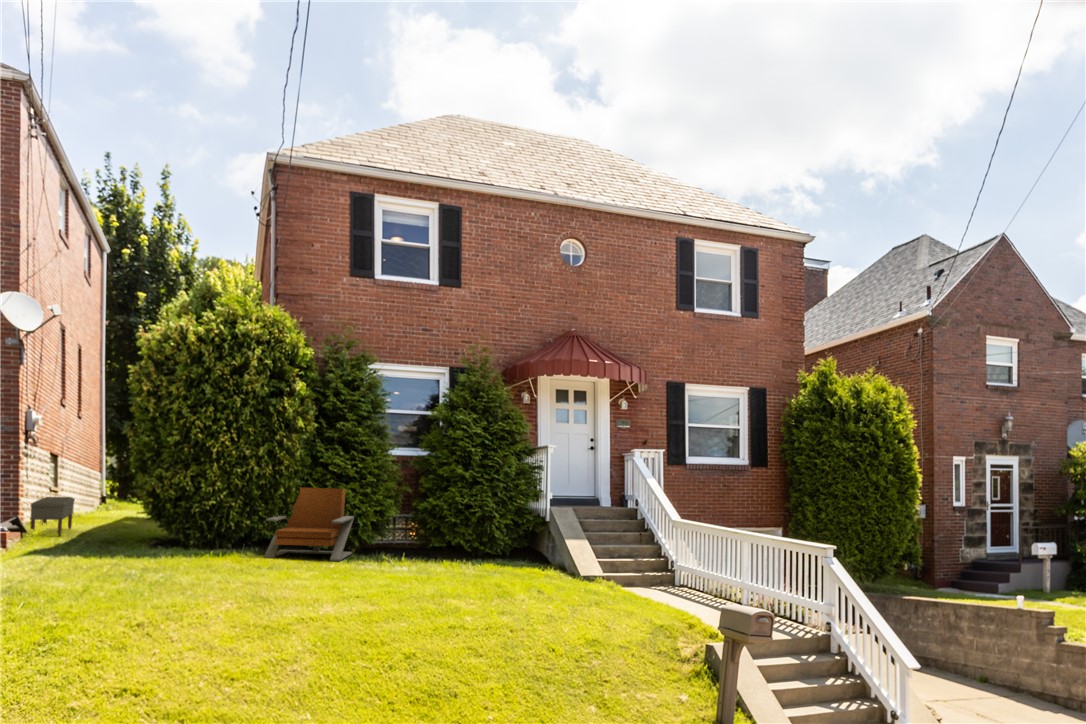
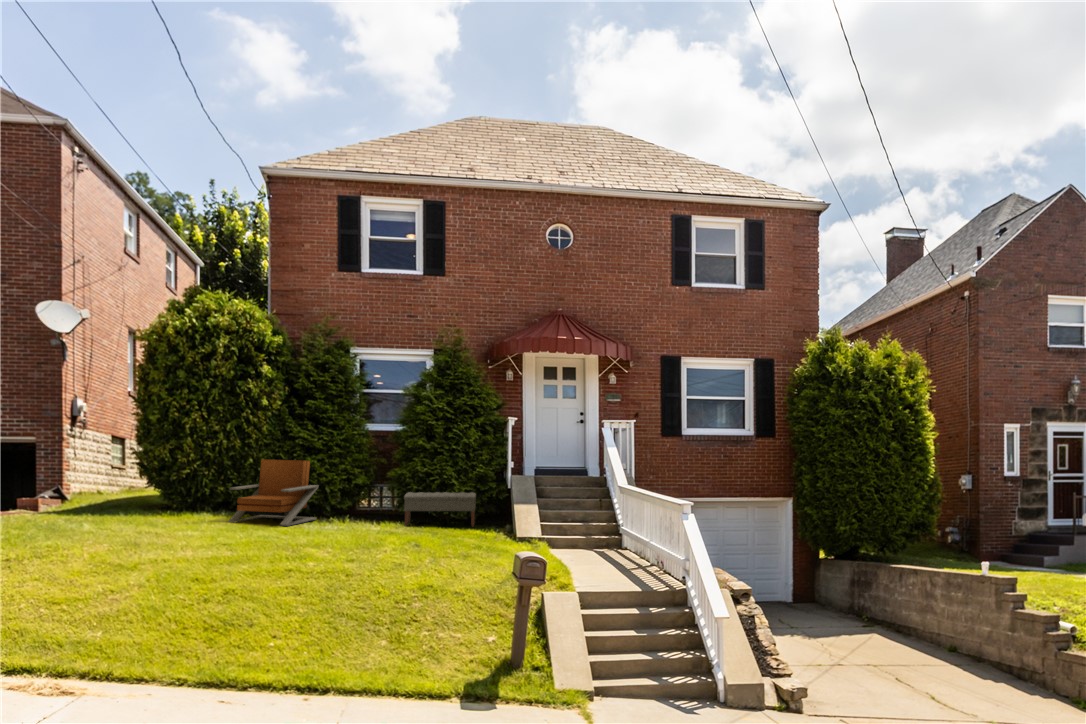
bench: present [30,497,75,536] -> present [404,492,476,527]

